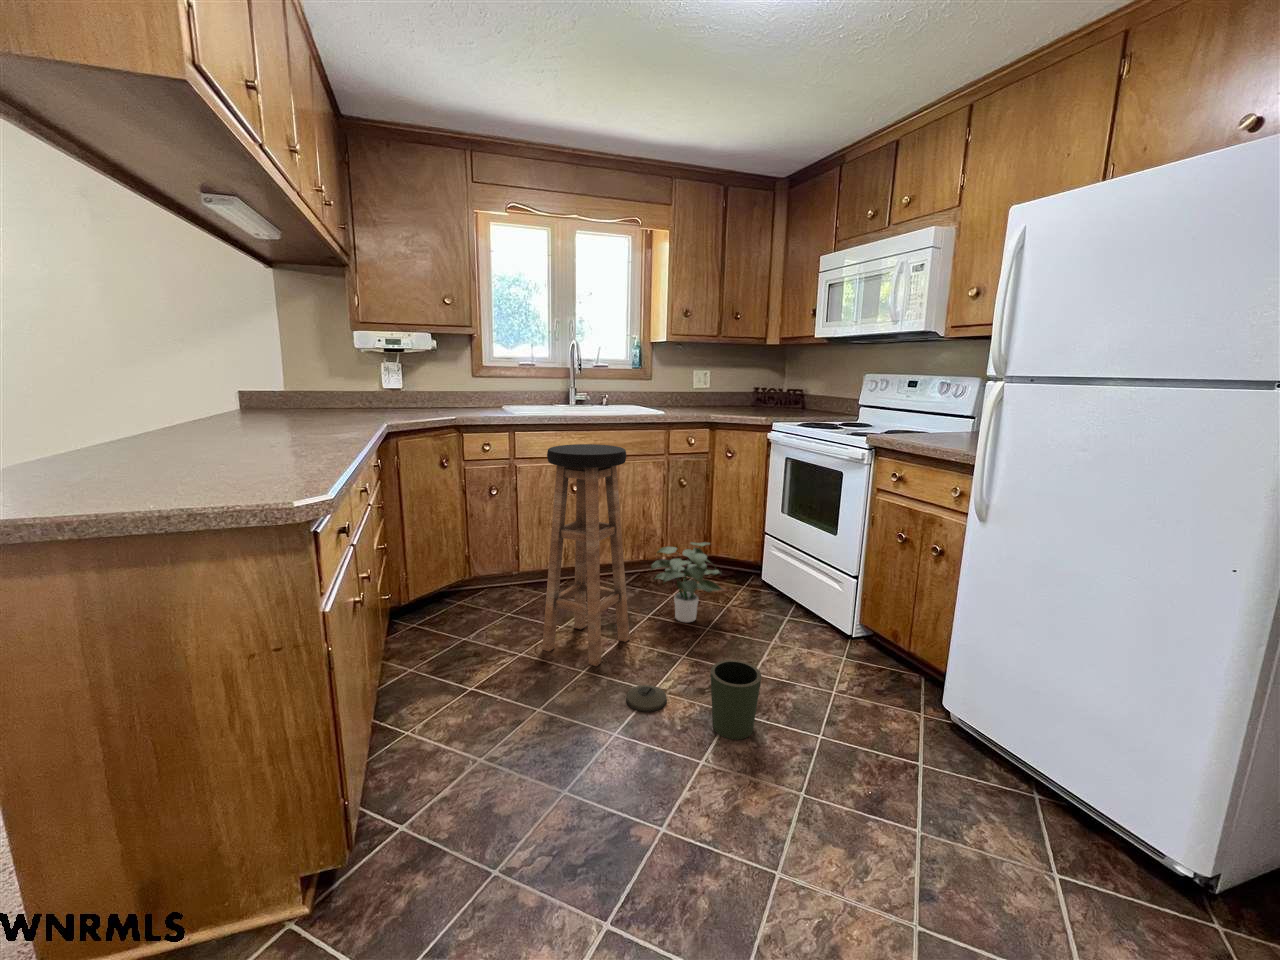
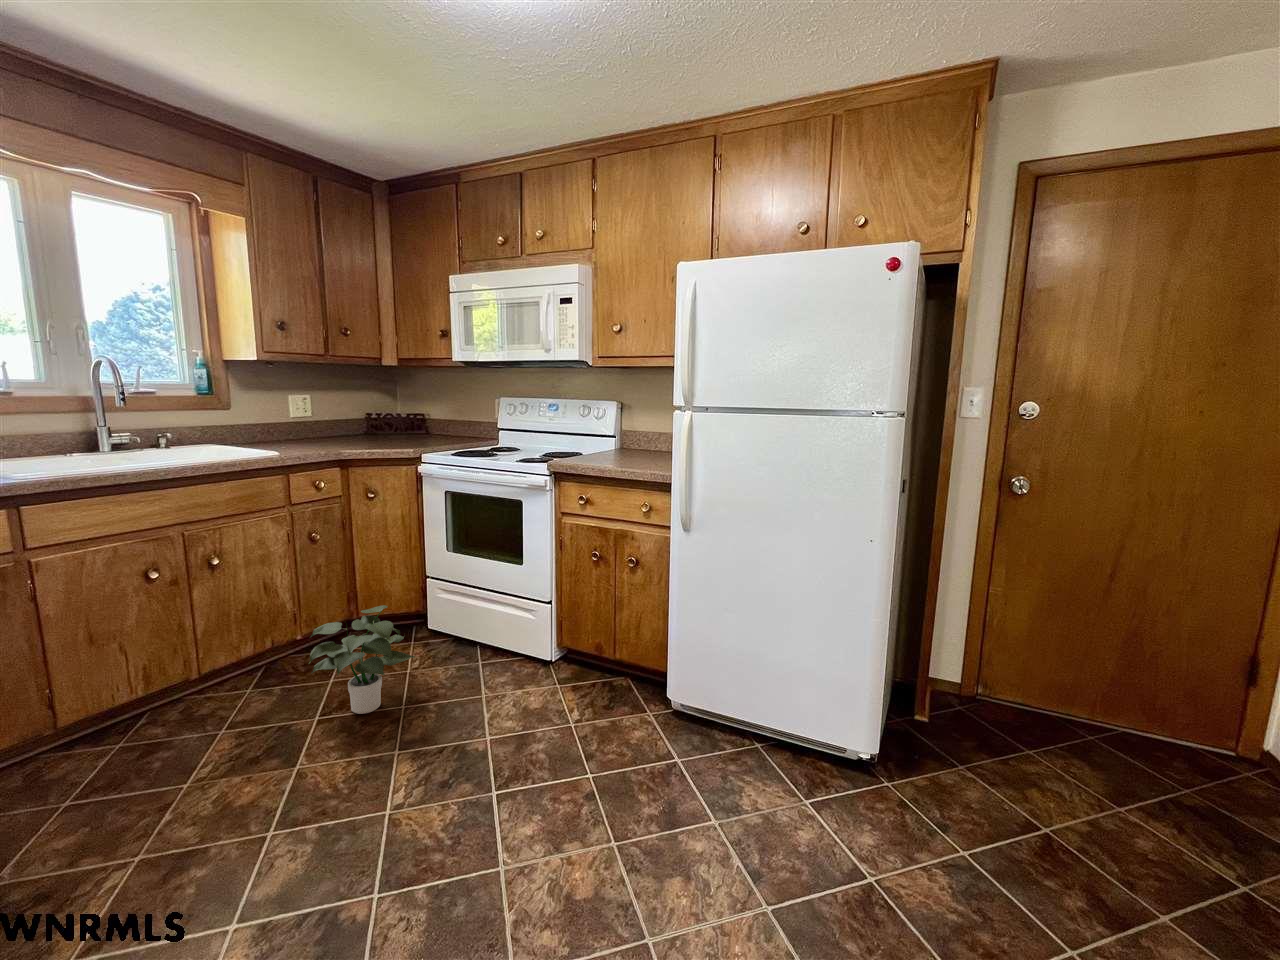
bar stool: present [542,444,630,666] -> none [138,505,305,848]
trash can: present [626,660,761,740] -> none [354,731,535,856]

